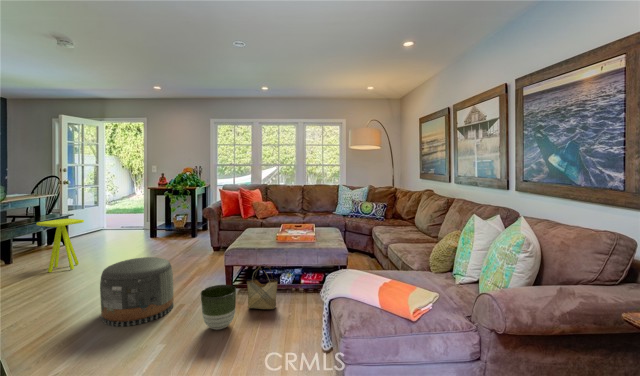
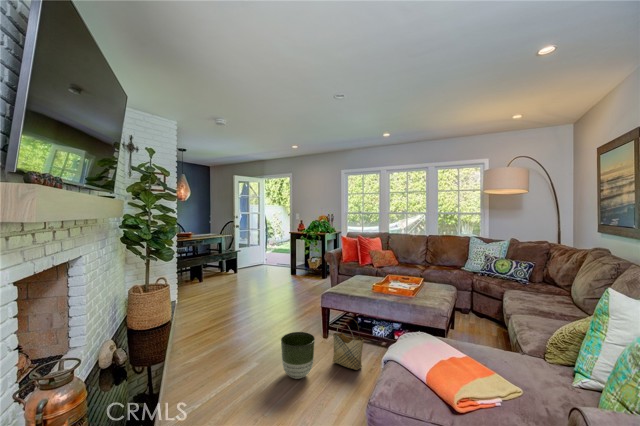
side table: present [36,219,84,272] -> none [209,254,237,294]
pouf: present [100,257,174,327] -> none [219,294,275,354]

